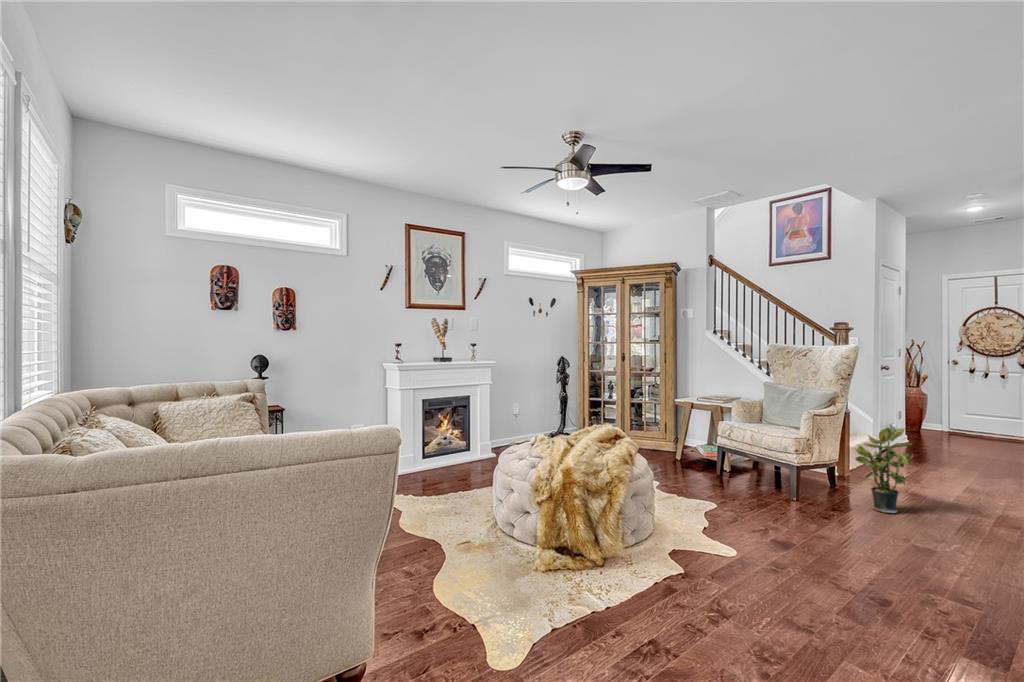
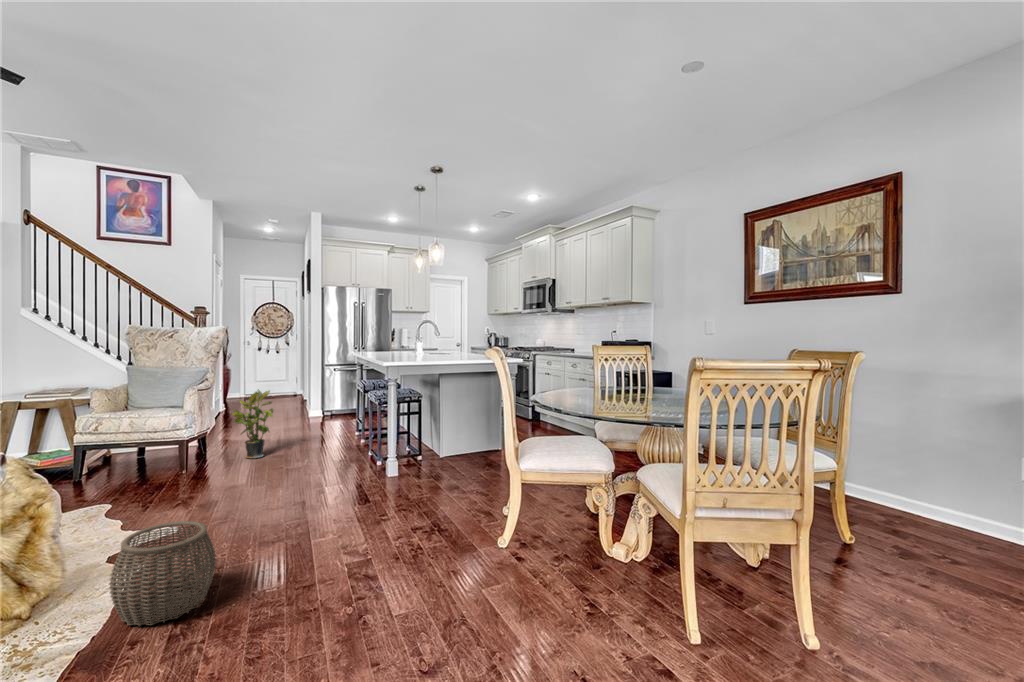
woven basket: none [617,538,704,639] -> present [109,521,216,626]

